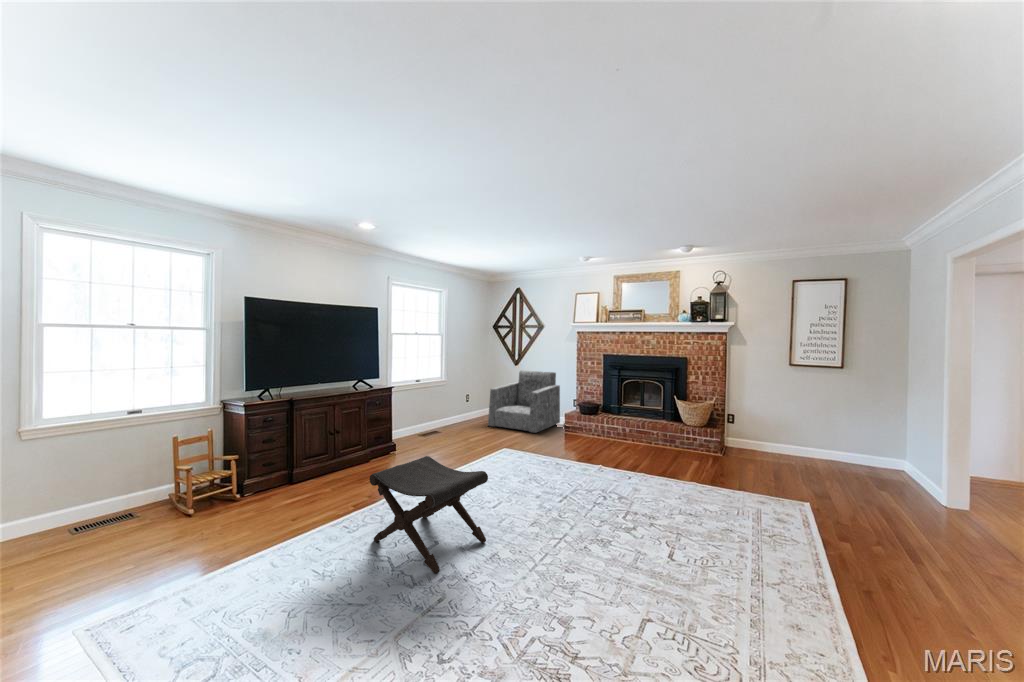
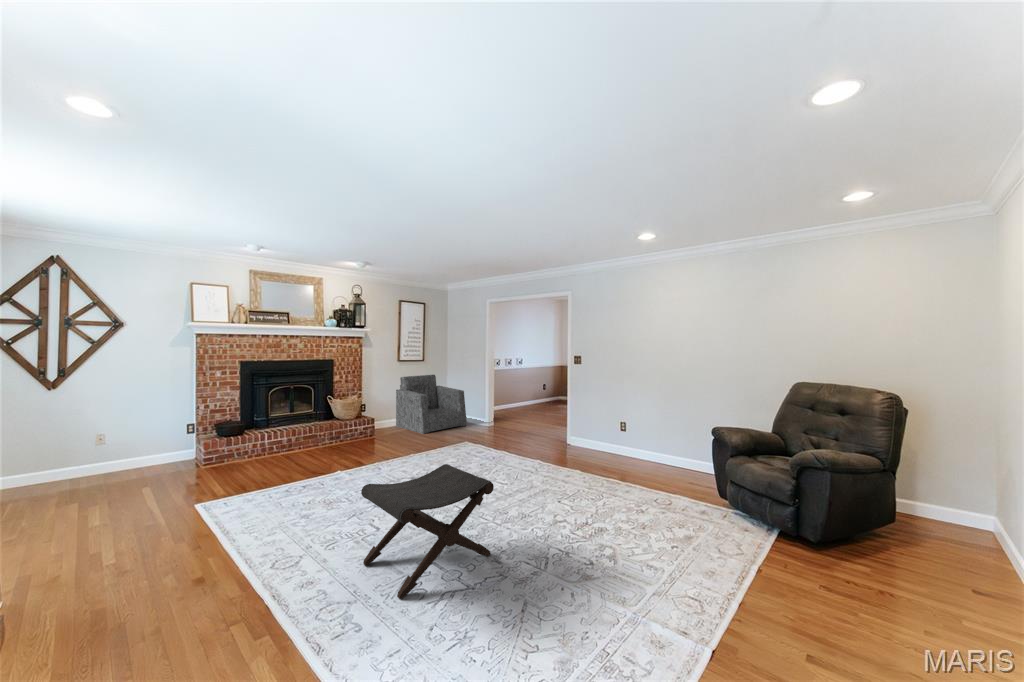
armchair: present [488,370,560,433] -> present [396,375,467,434]

